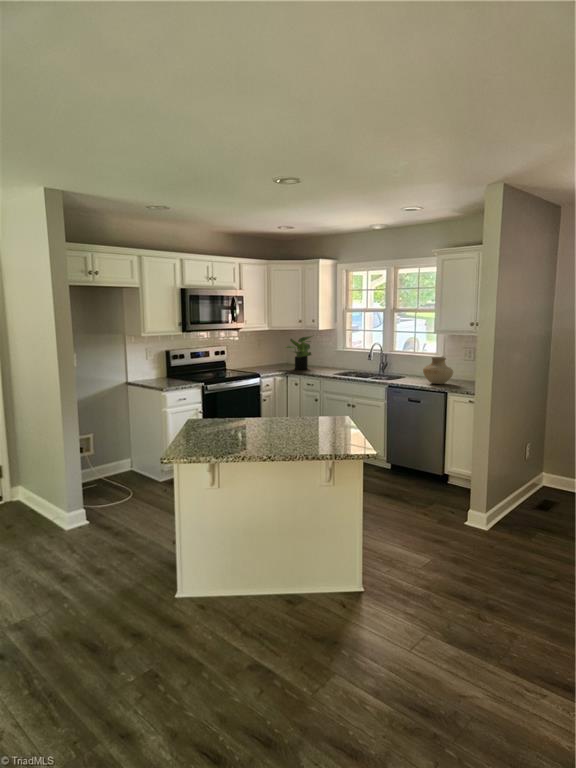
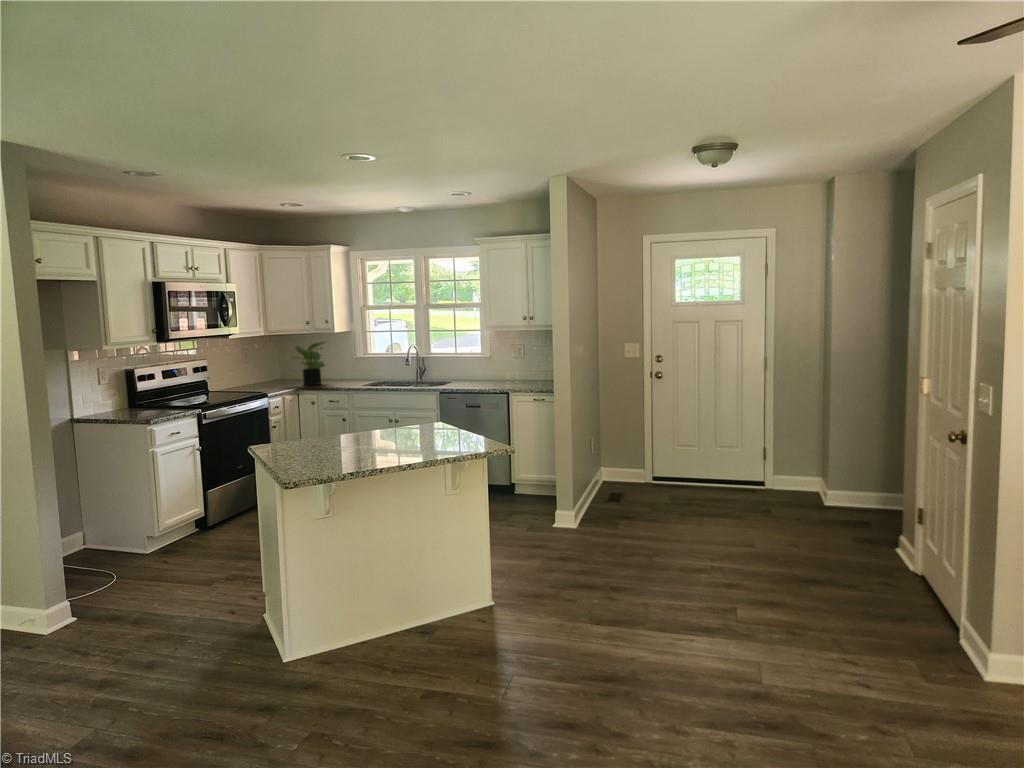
vase: present [423,357,453,384] -> none [476,355,508,385]

